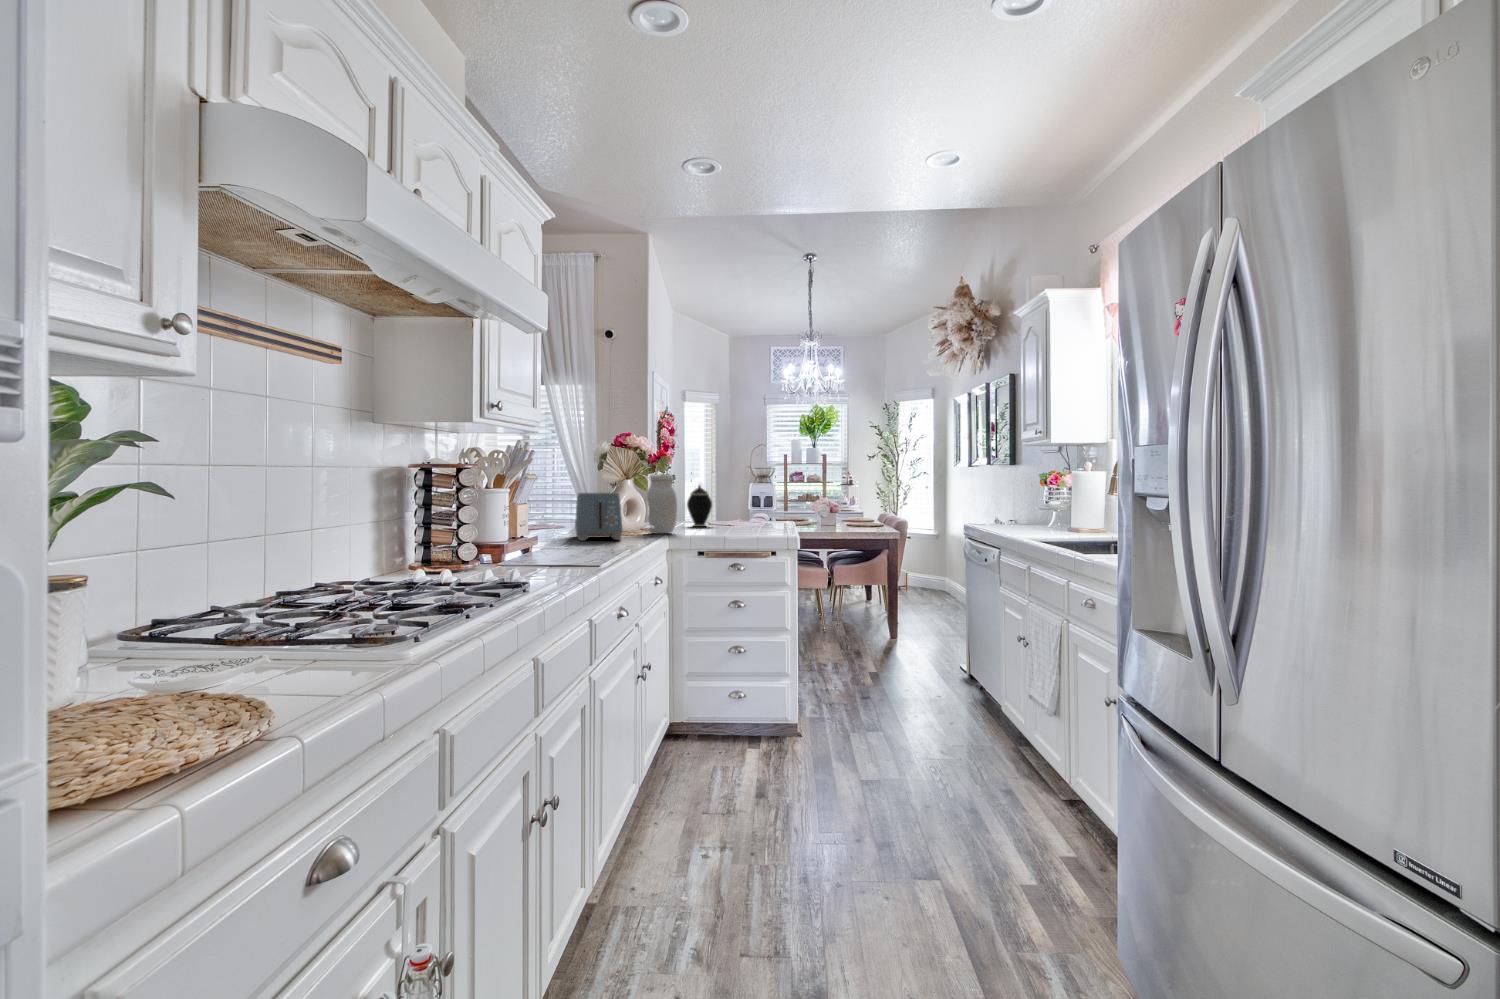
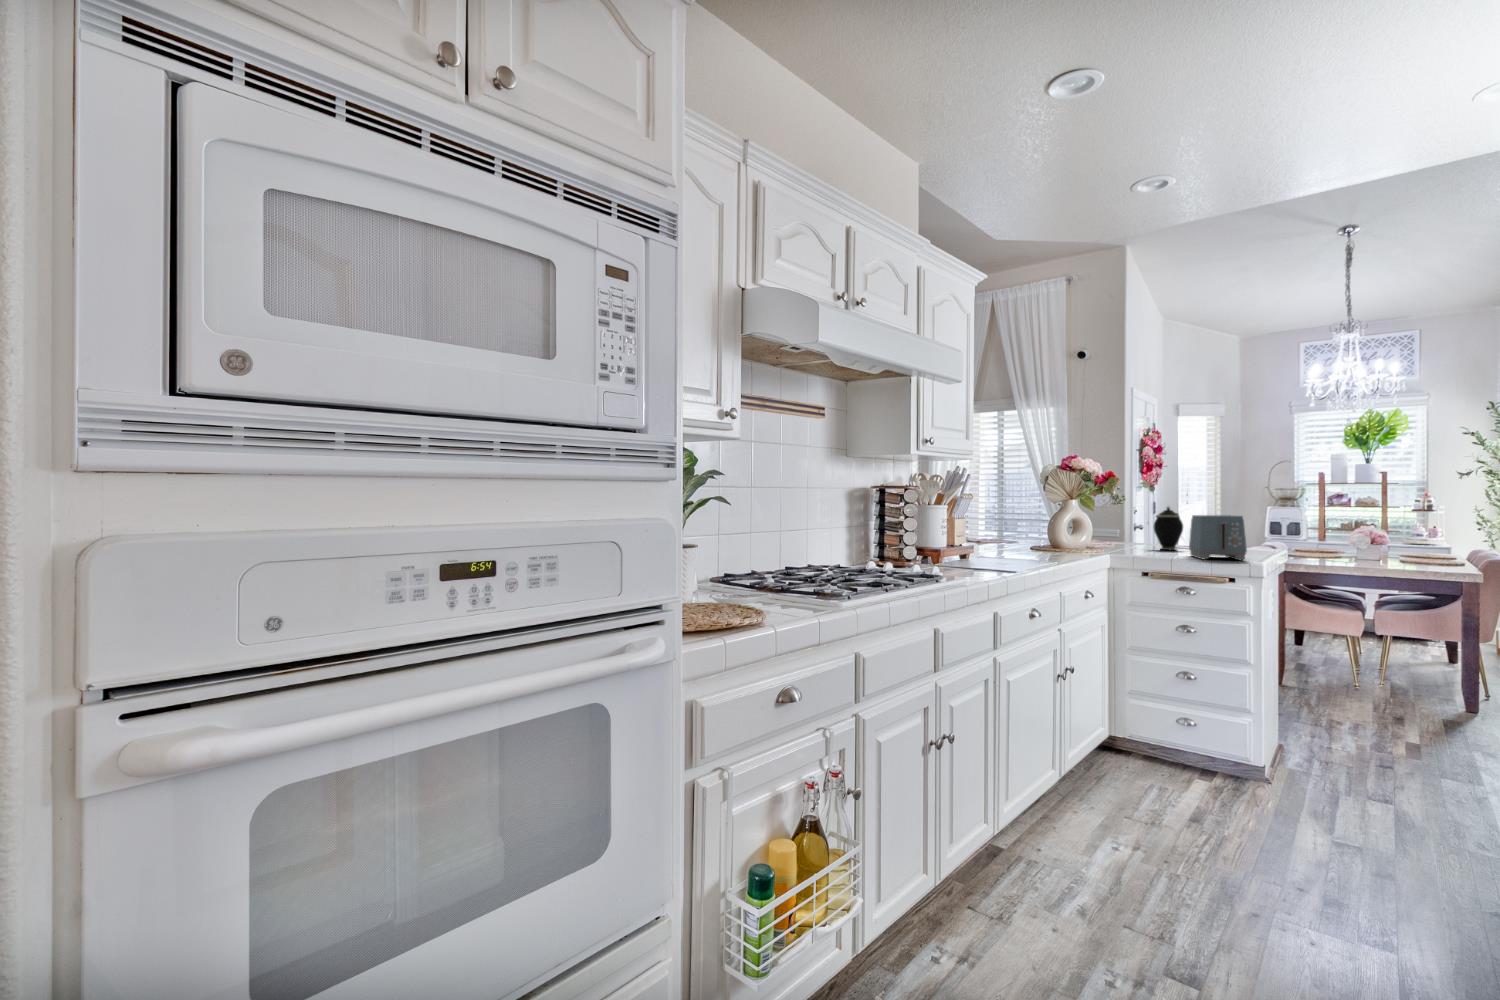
jar: present [647,474,677,534] -> none [1096,495,1131,554]
toaster: present [575,492,622,541] -> present [1189,515,1247,560]

